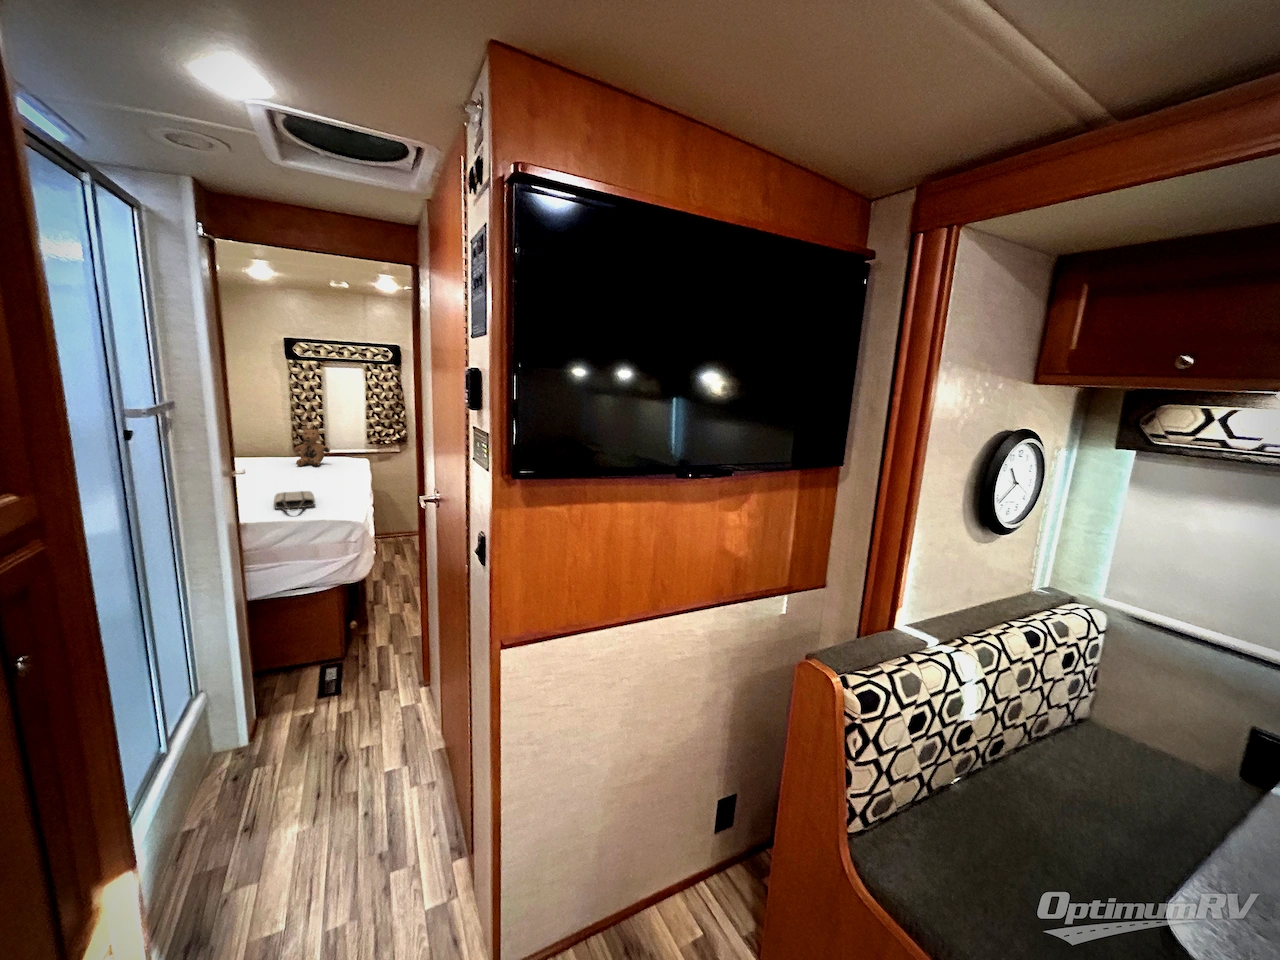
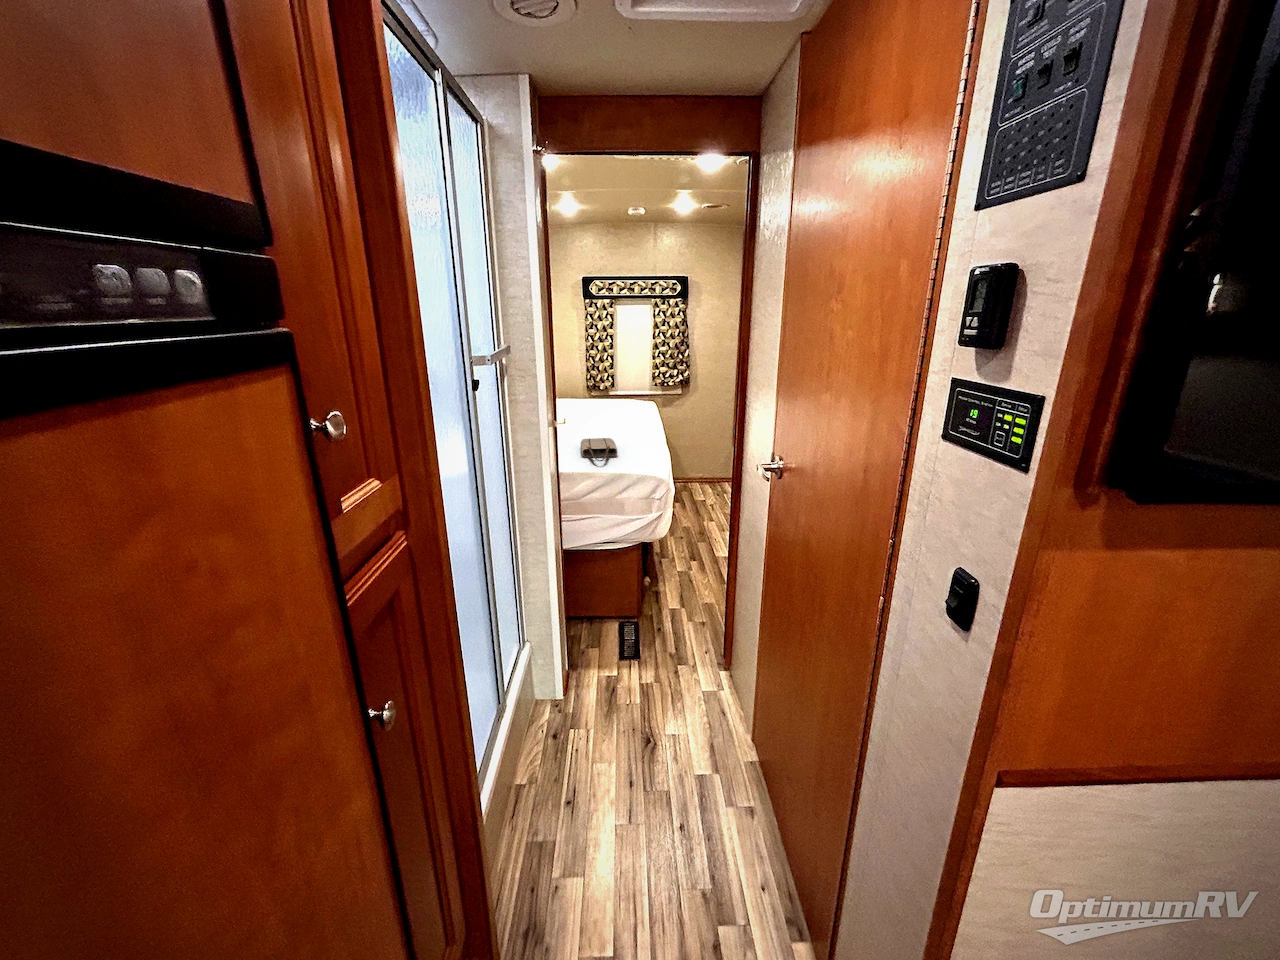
teddy bear: present [294,426,330,466] -> none [590,367,621,409]

